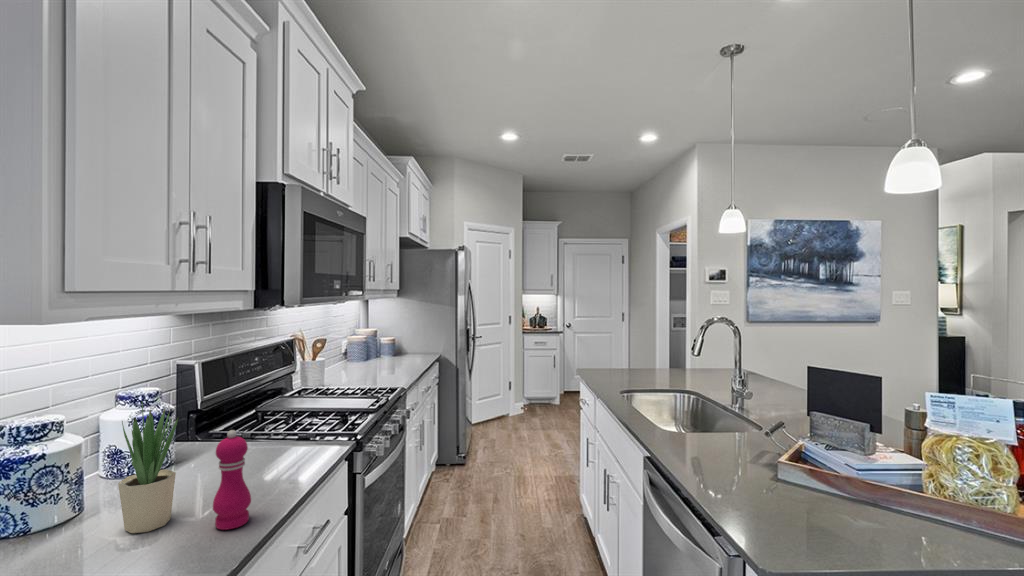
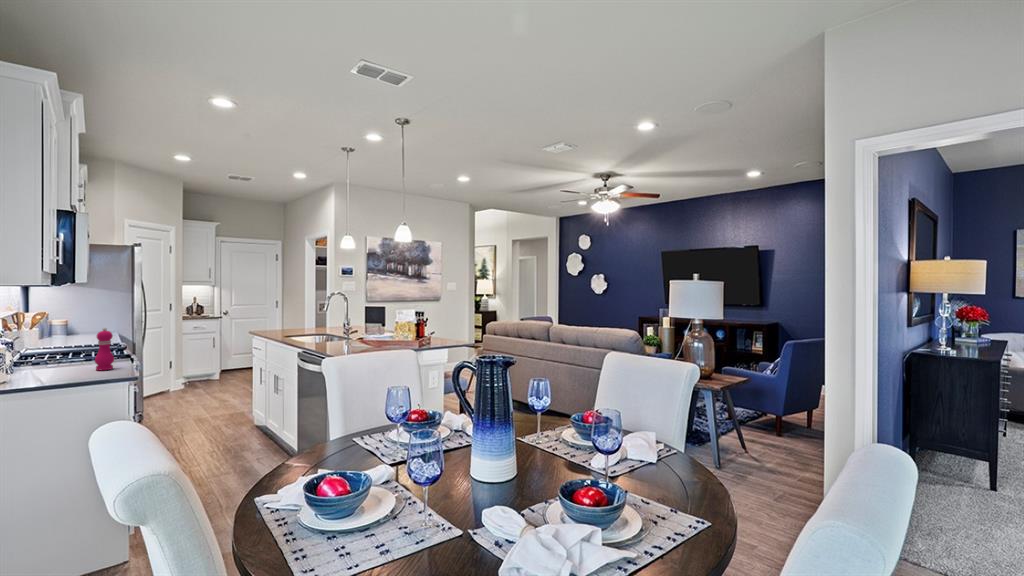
potted plant: present [118,403,179,533] -> none [39,312,74,375]

